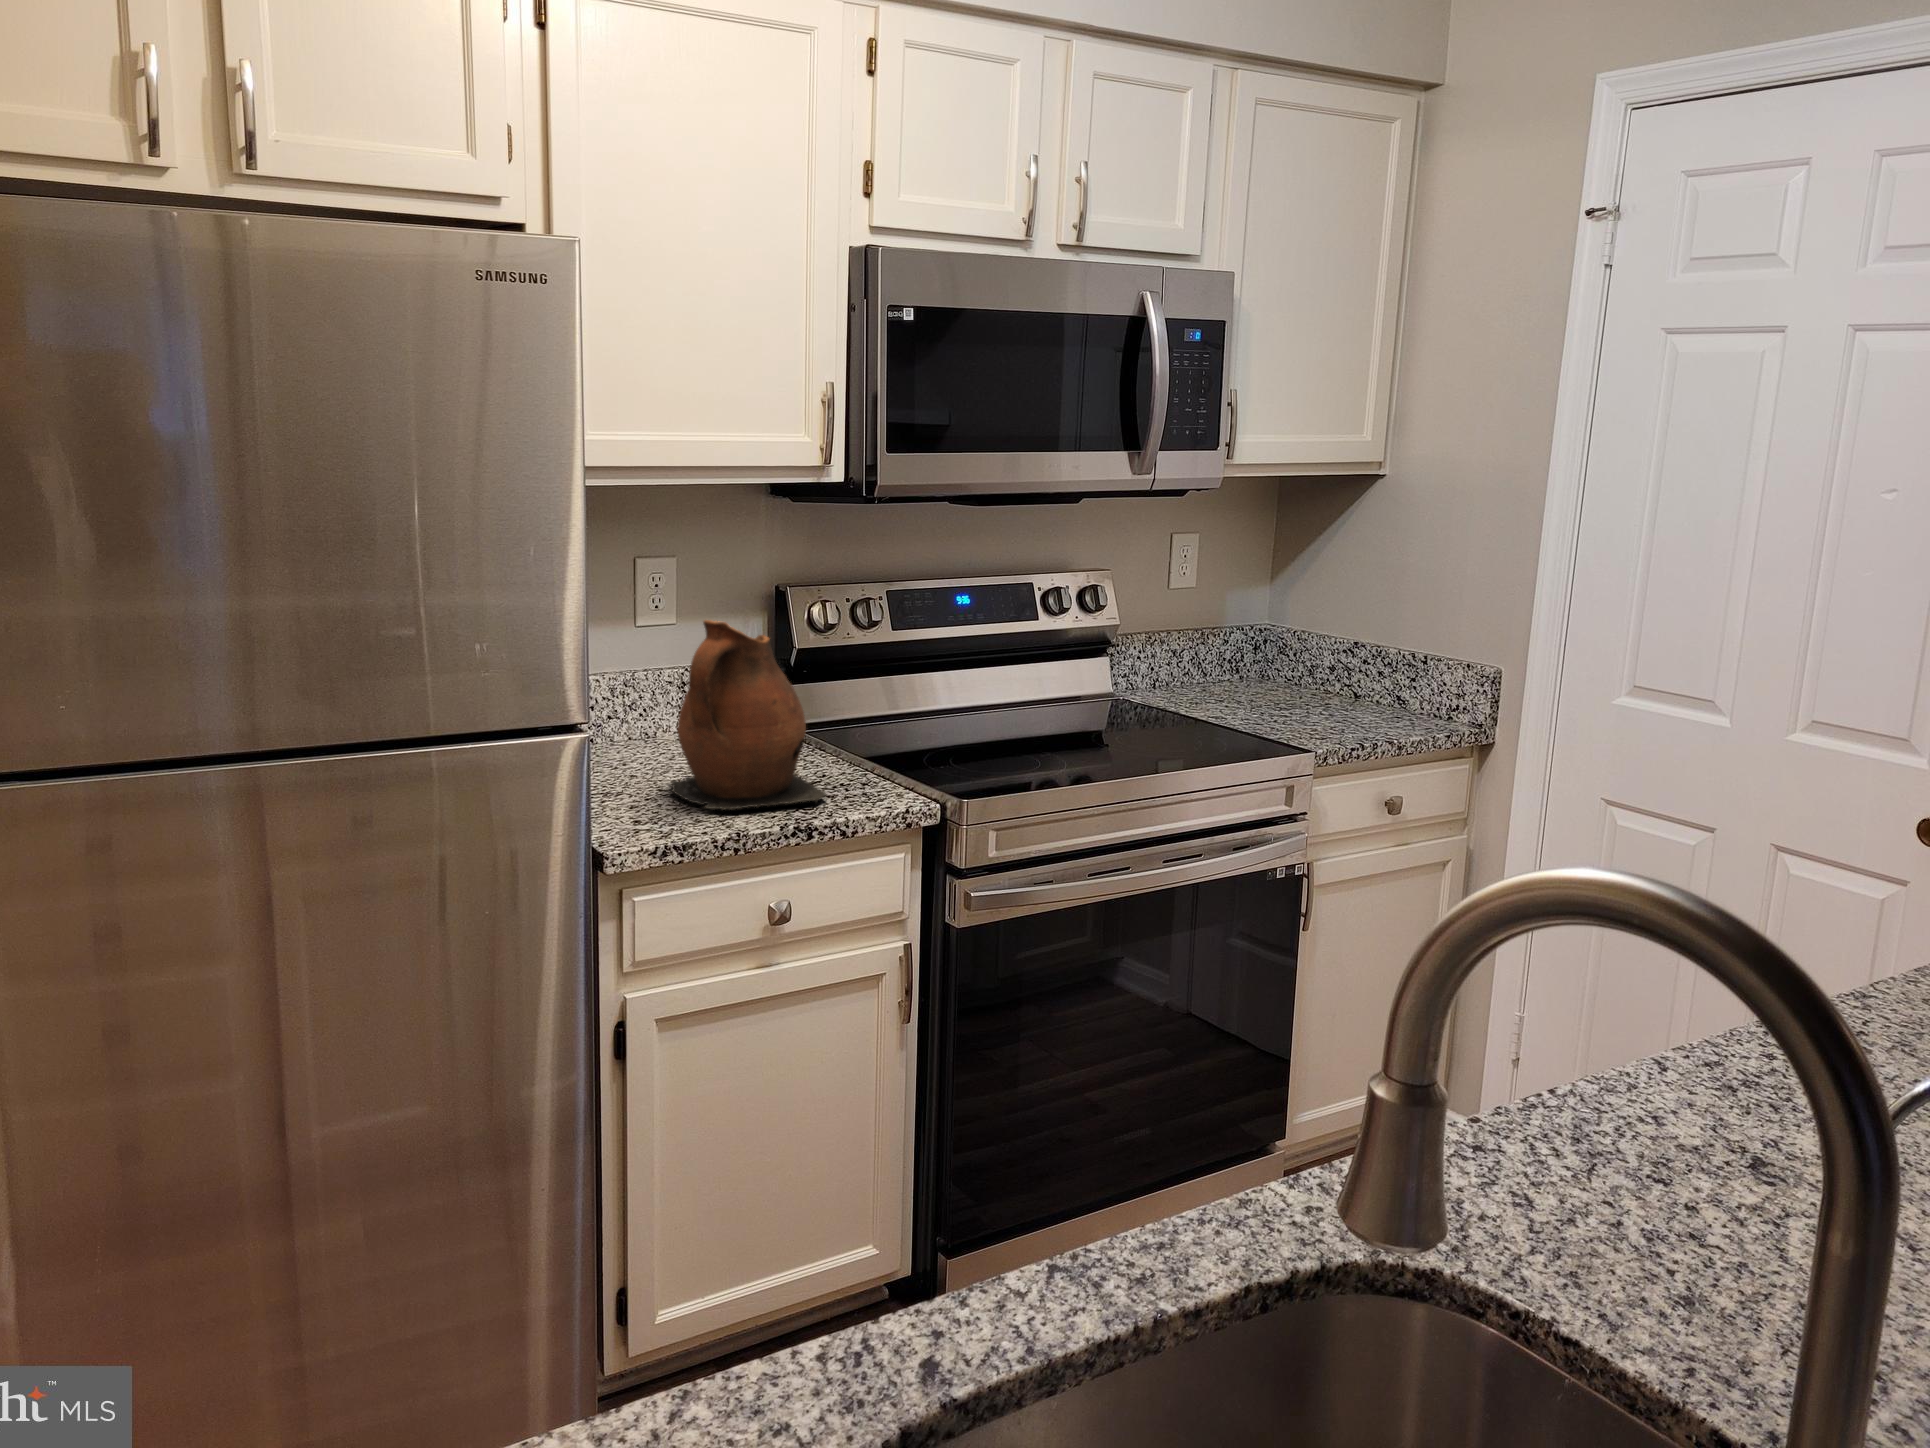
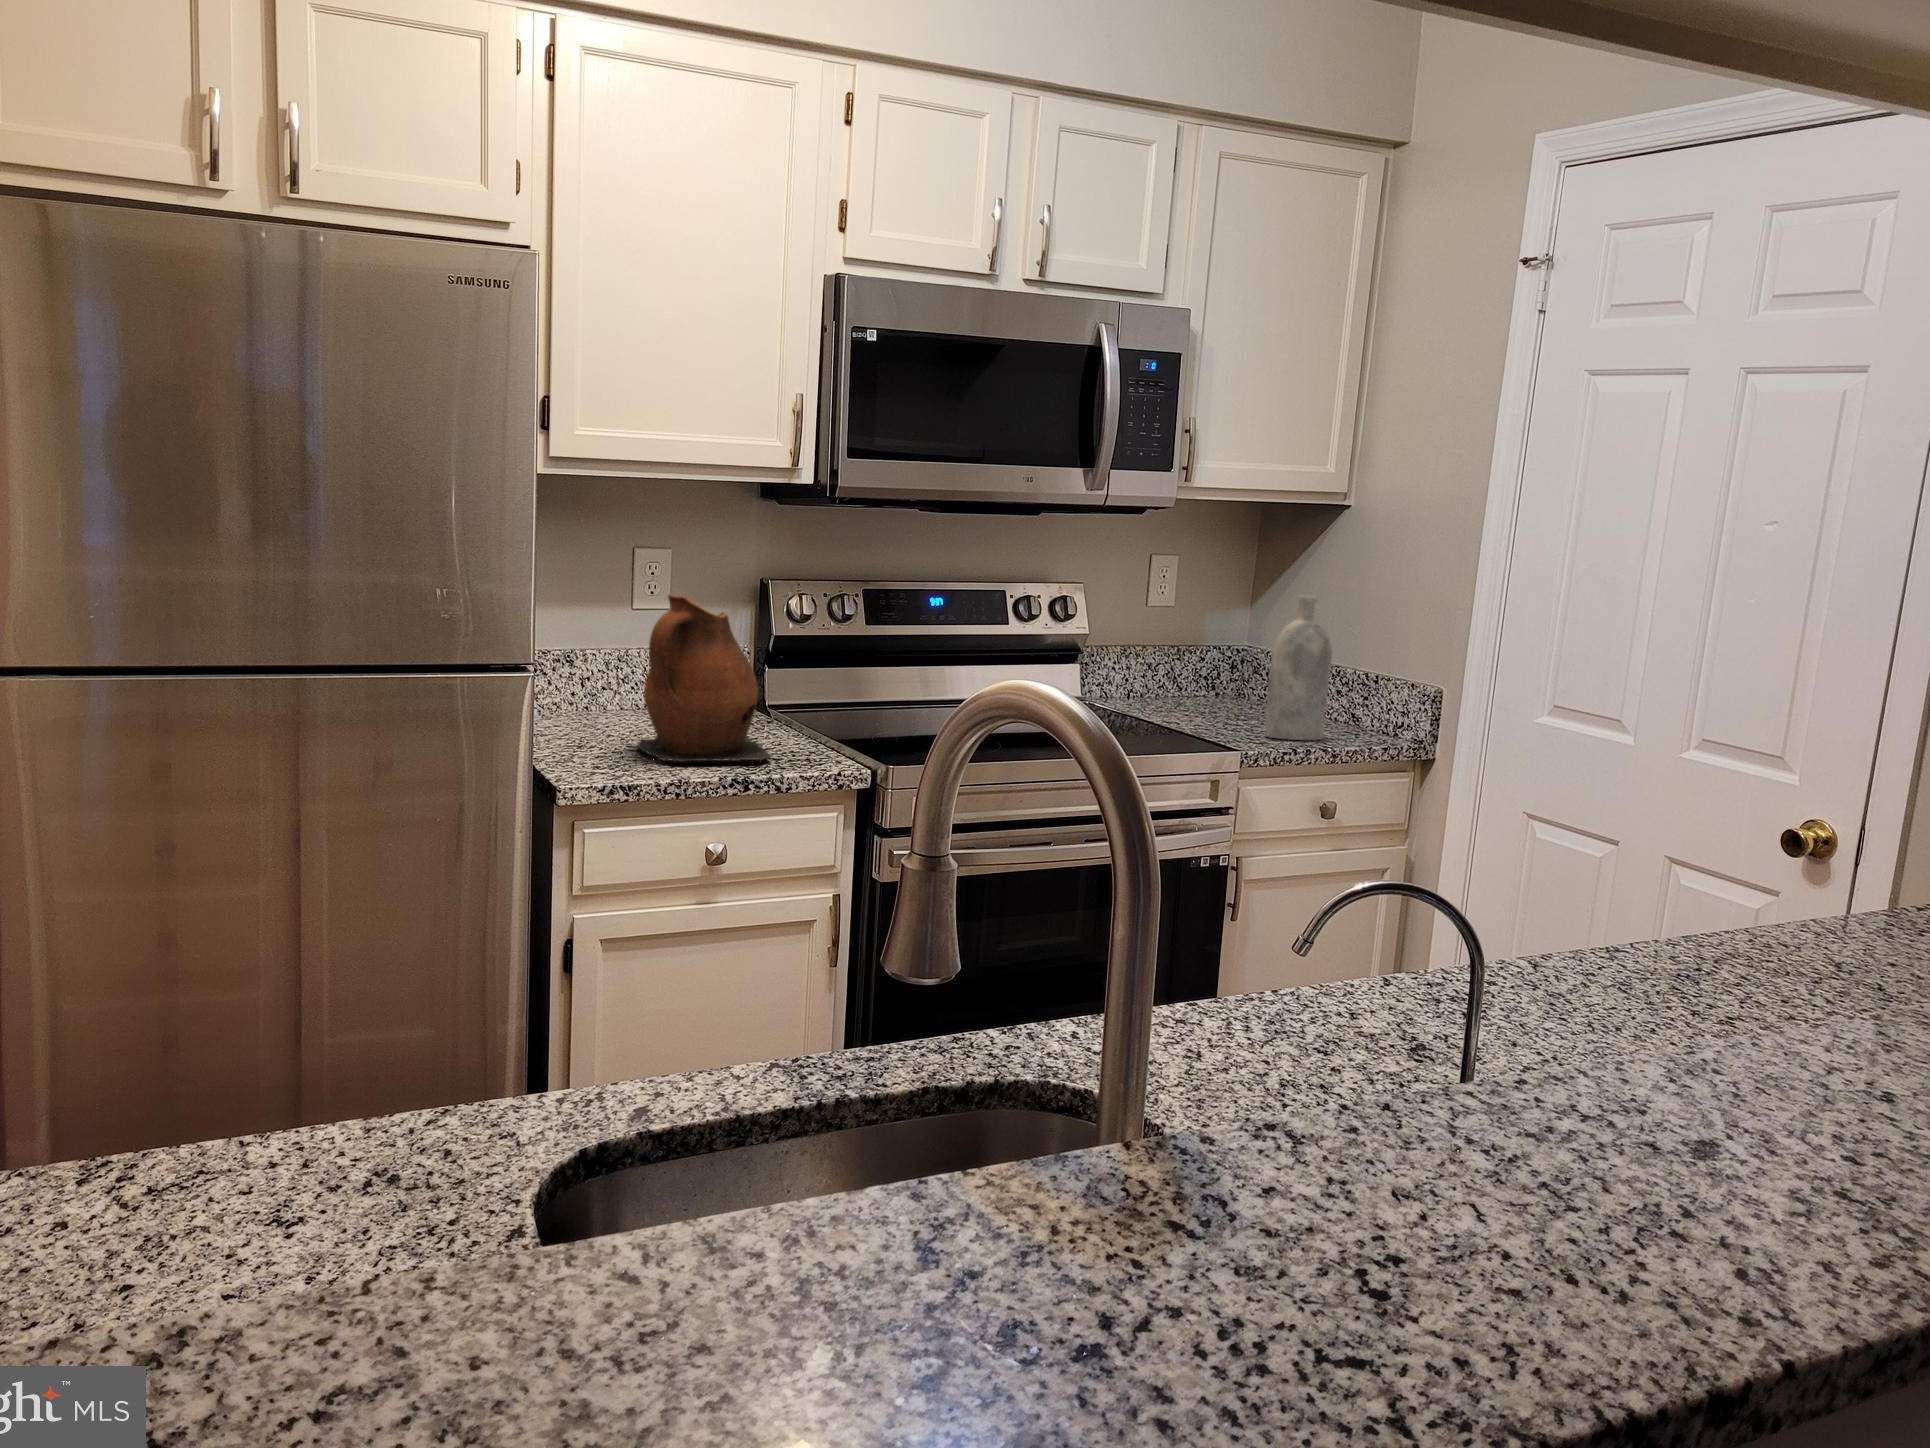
bottle: none [1320,576,1389,731] -> present [1264,596,1332,740]

